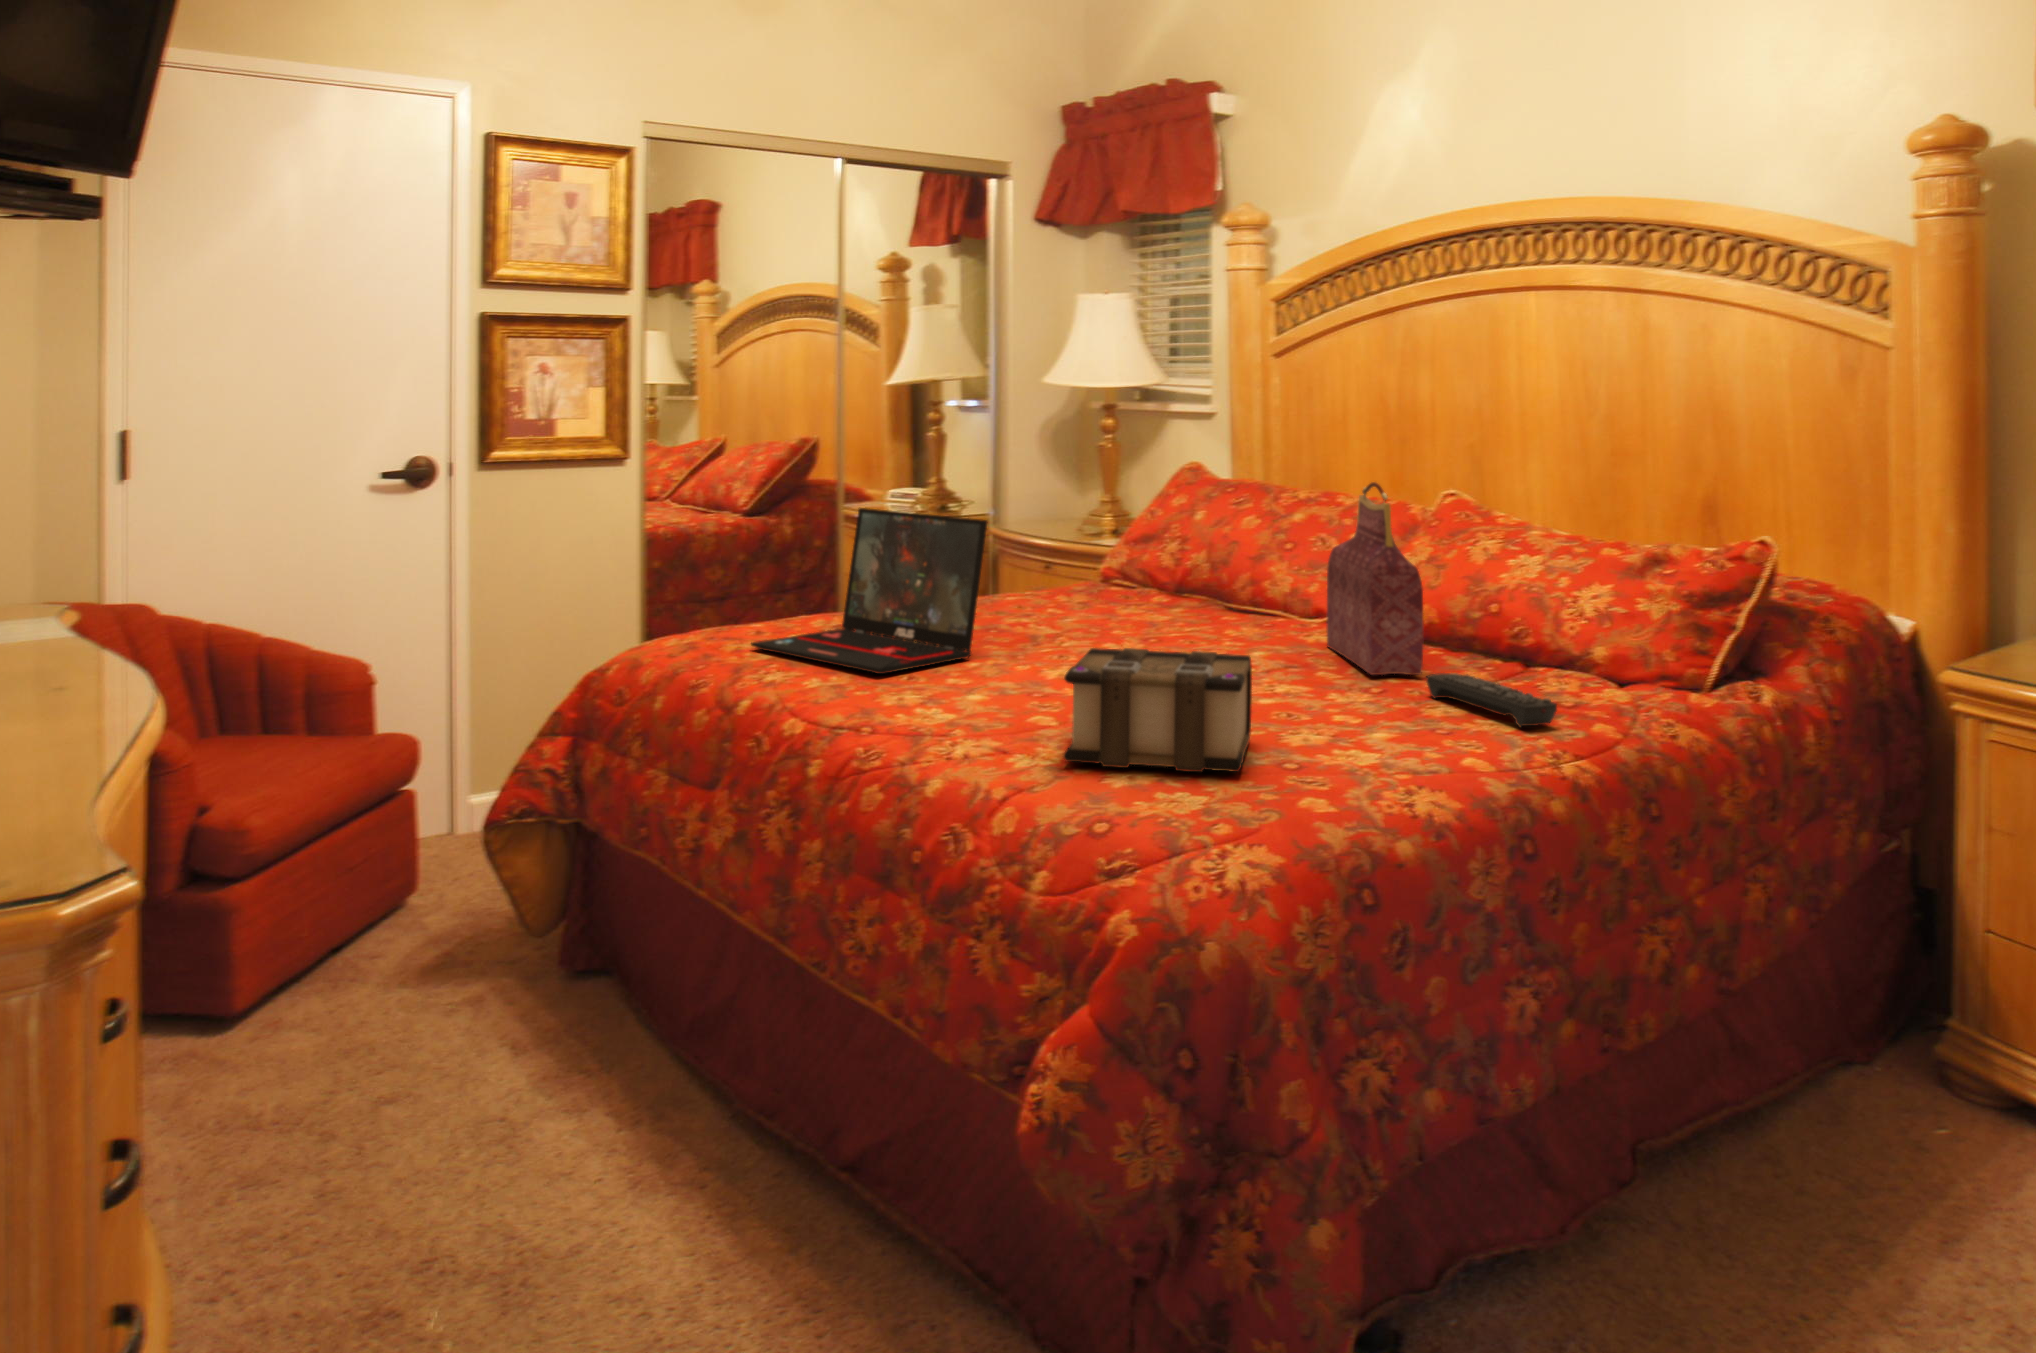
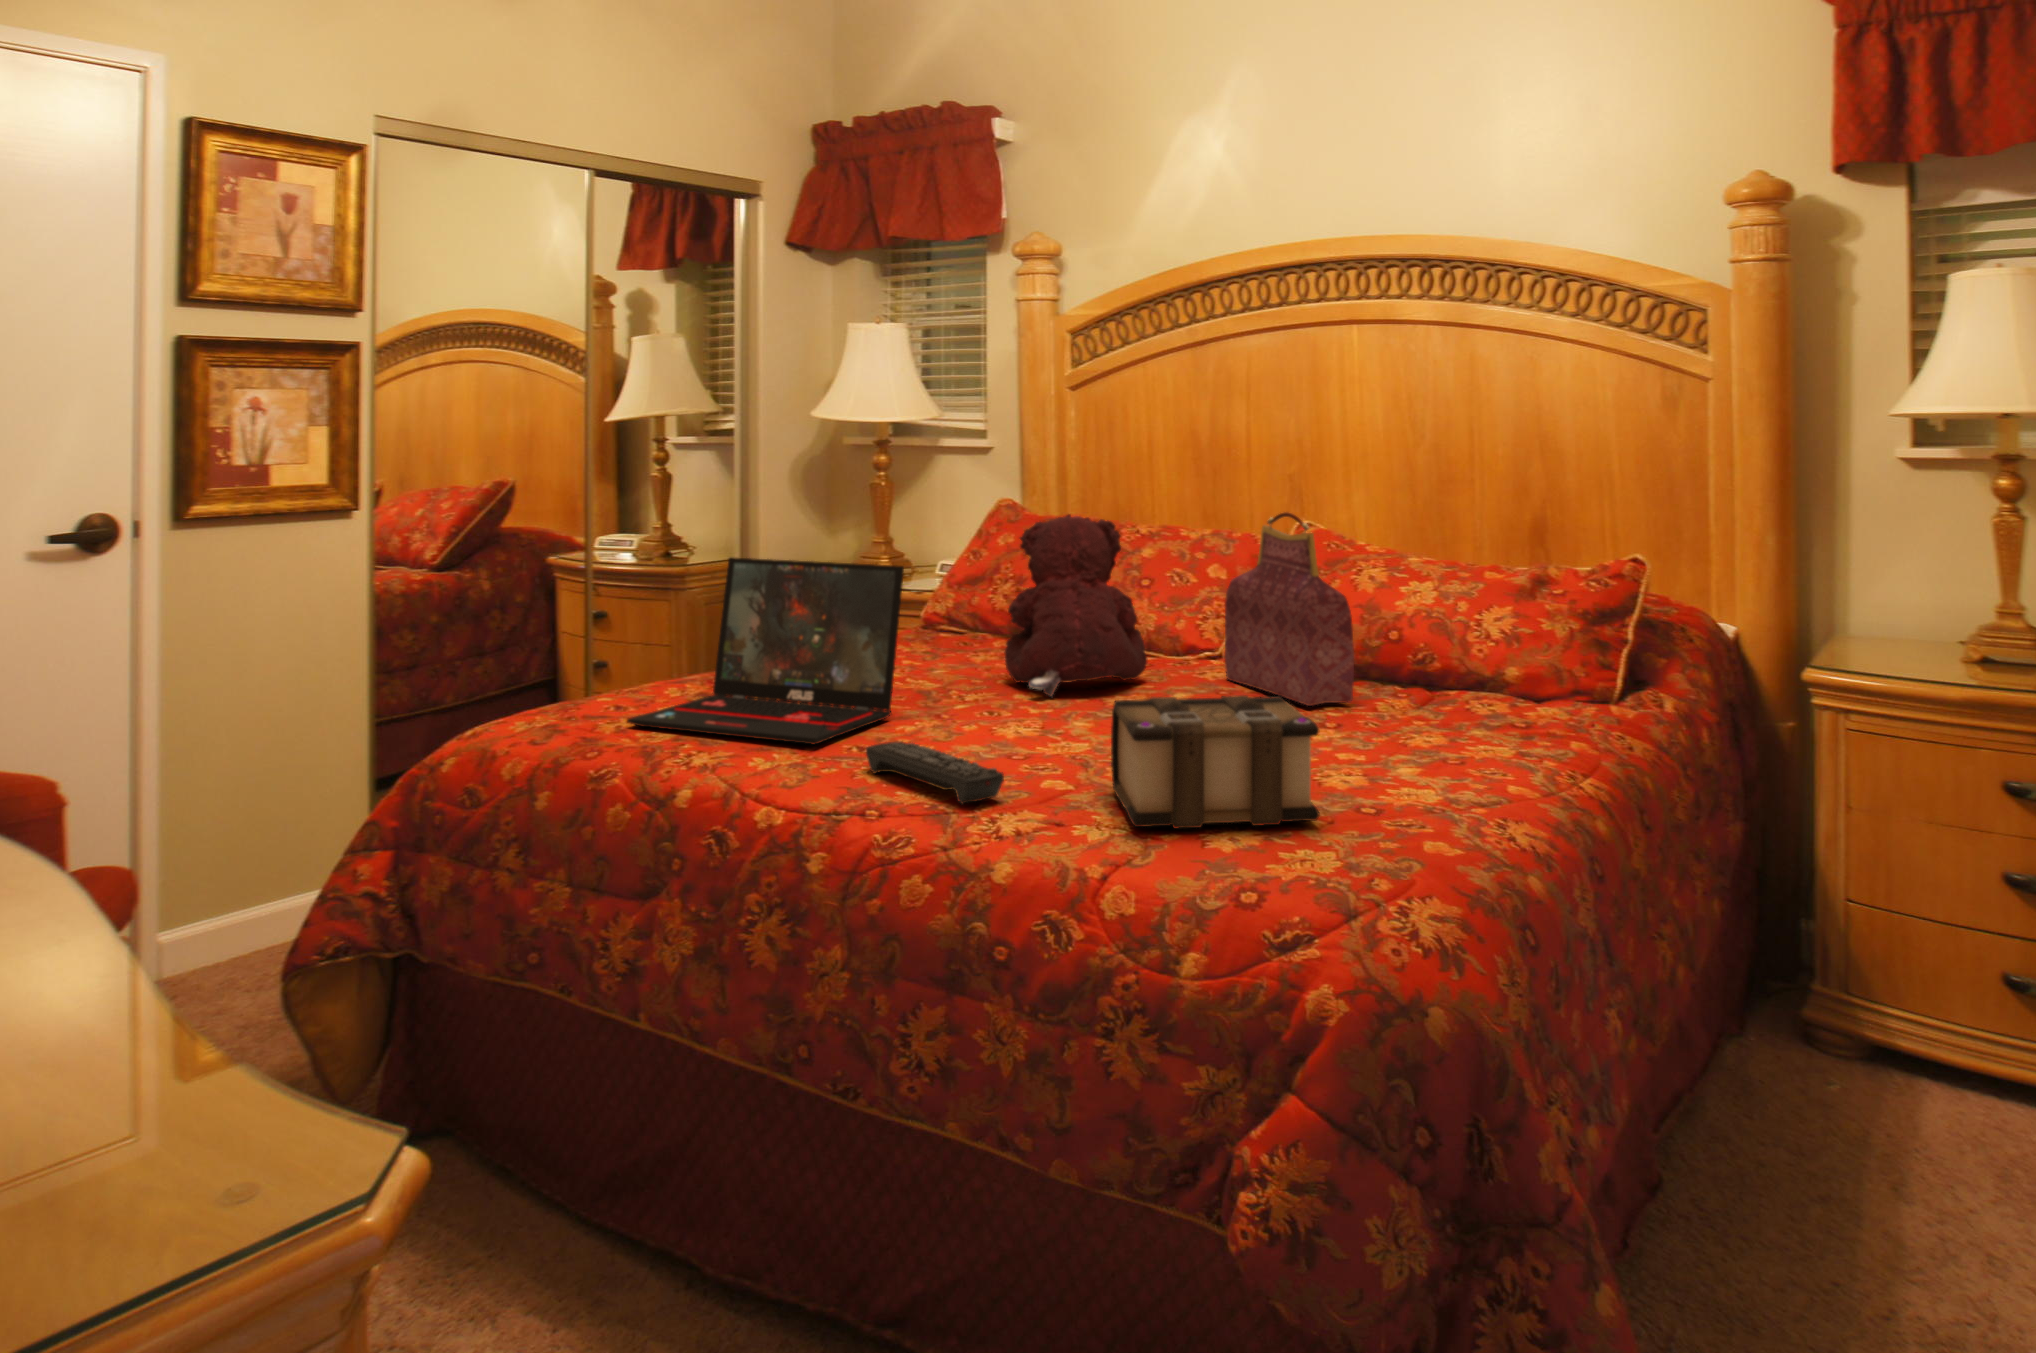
teddy bear: none [1111,478,1247,651] -> present [1004,514,1147,697]
remote control: present [1426,673,1557,727] -> present [866,742,1004,804]

